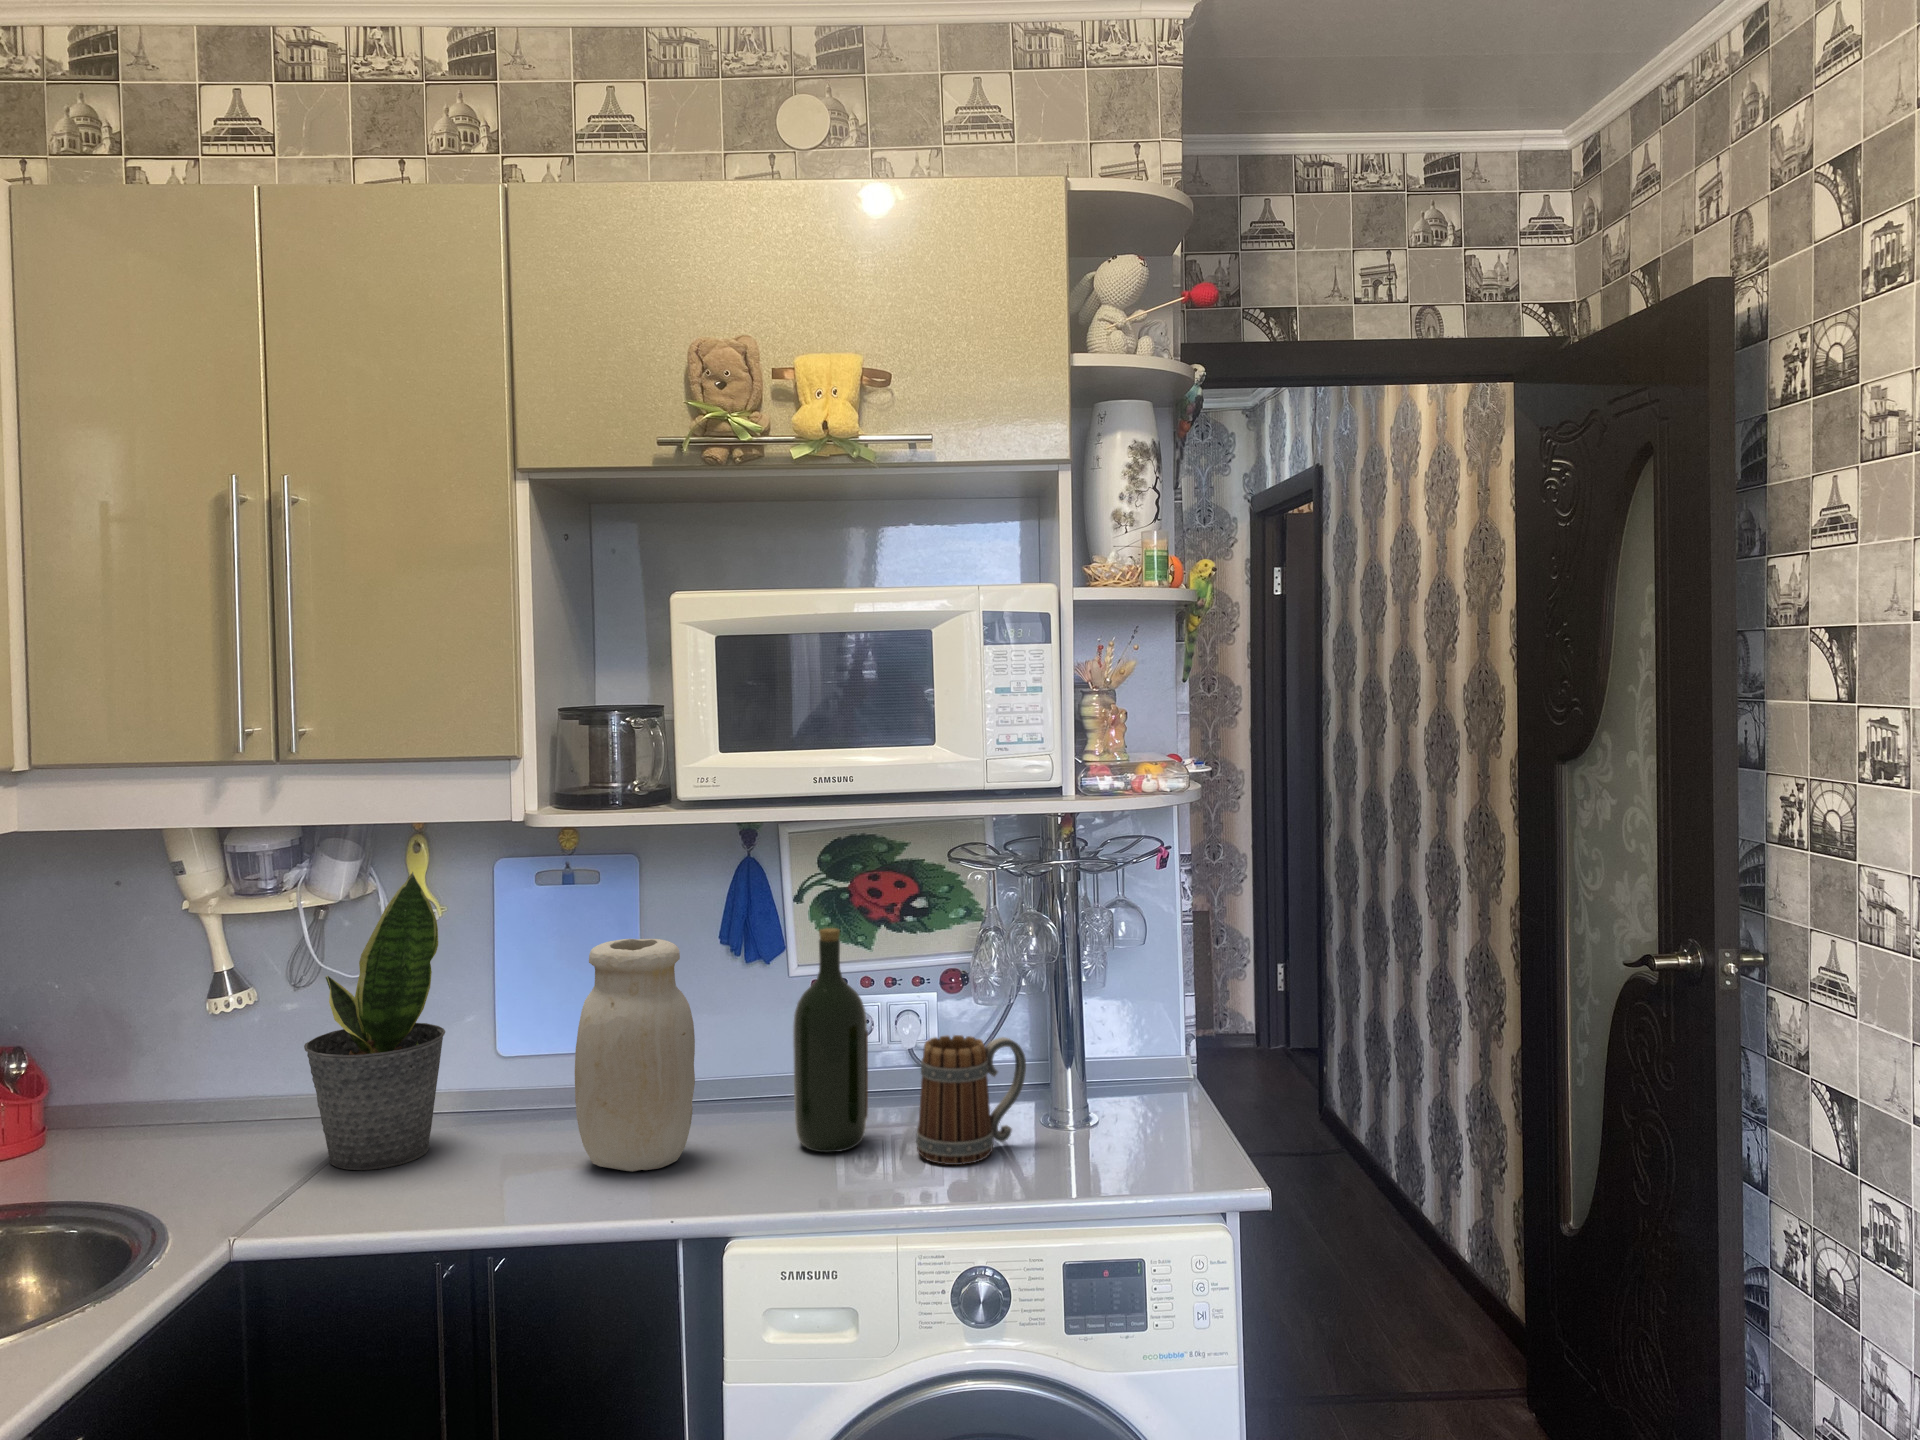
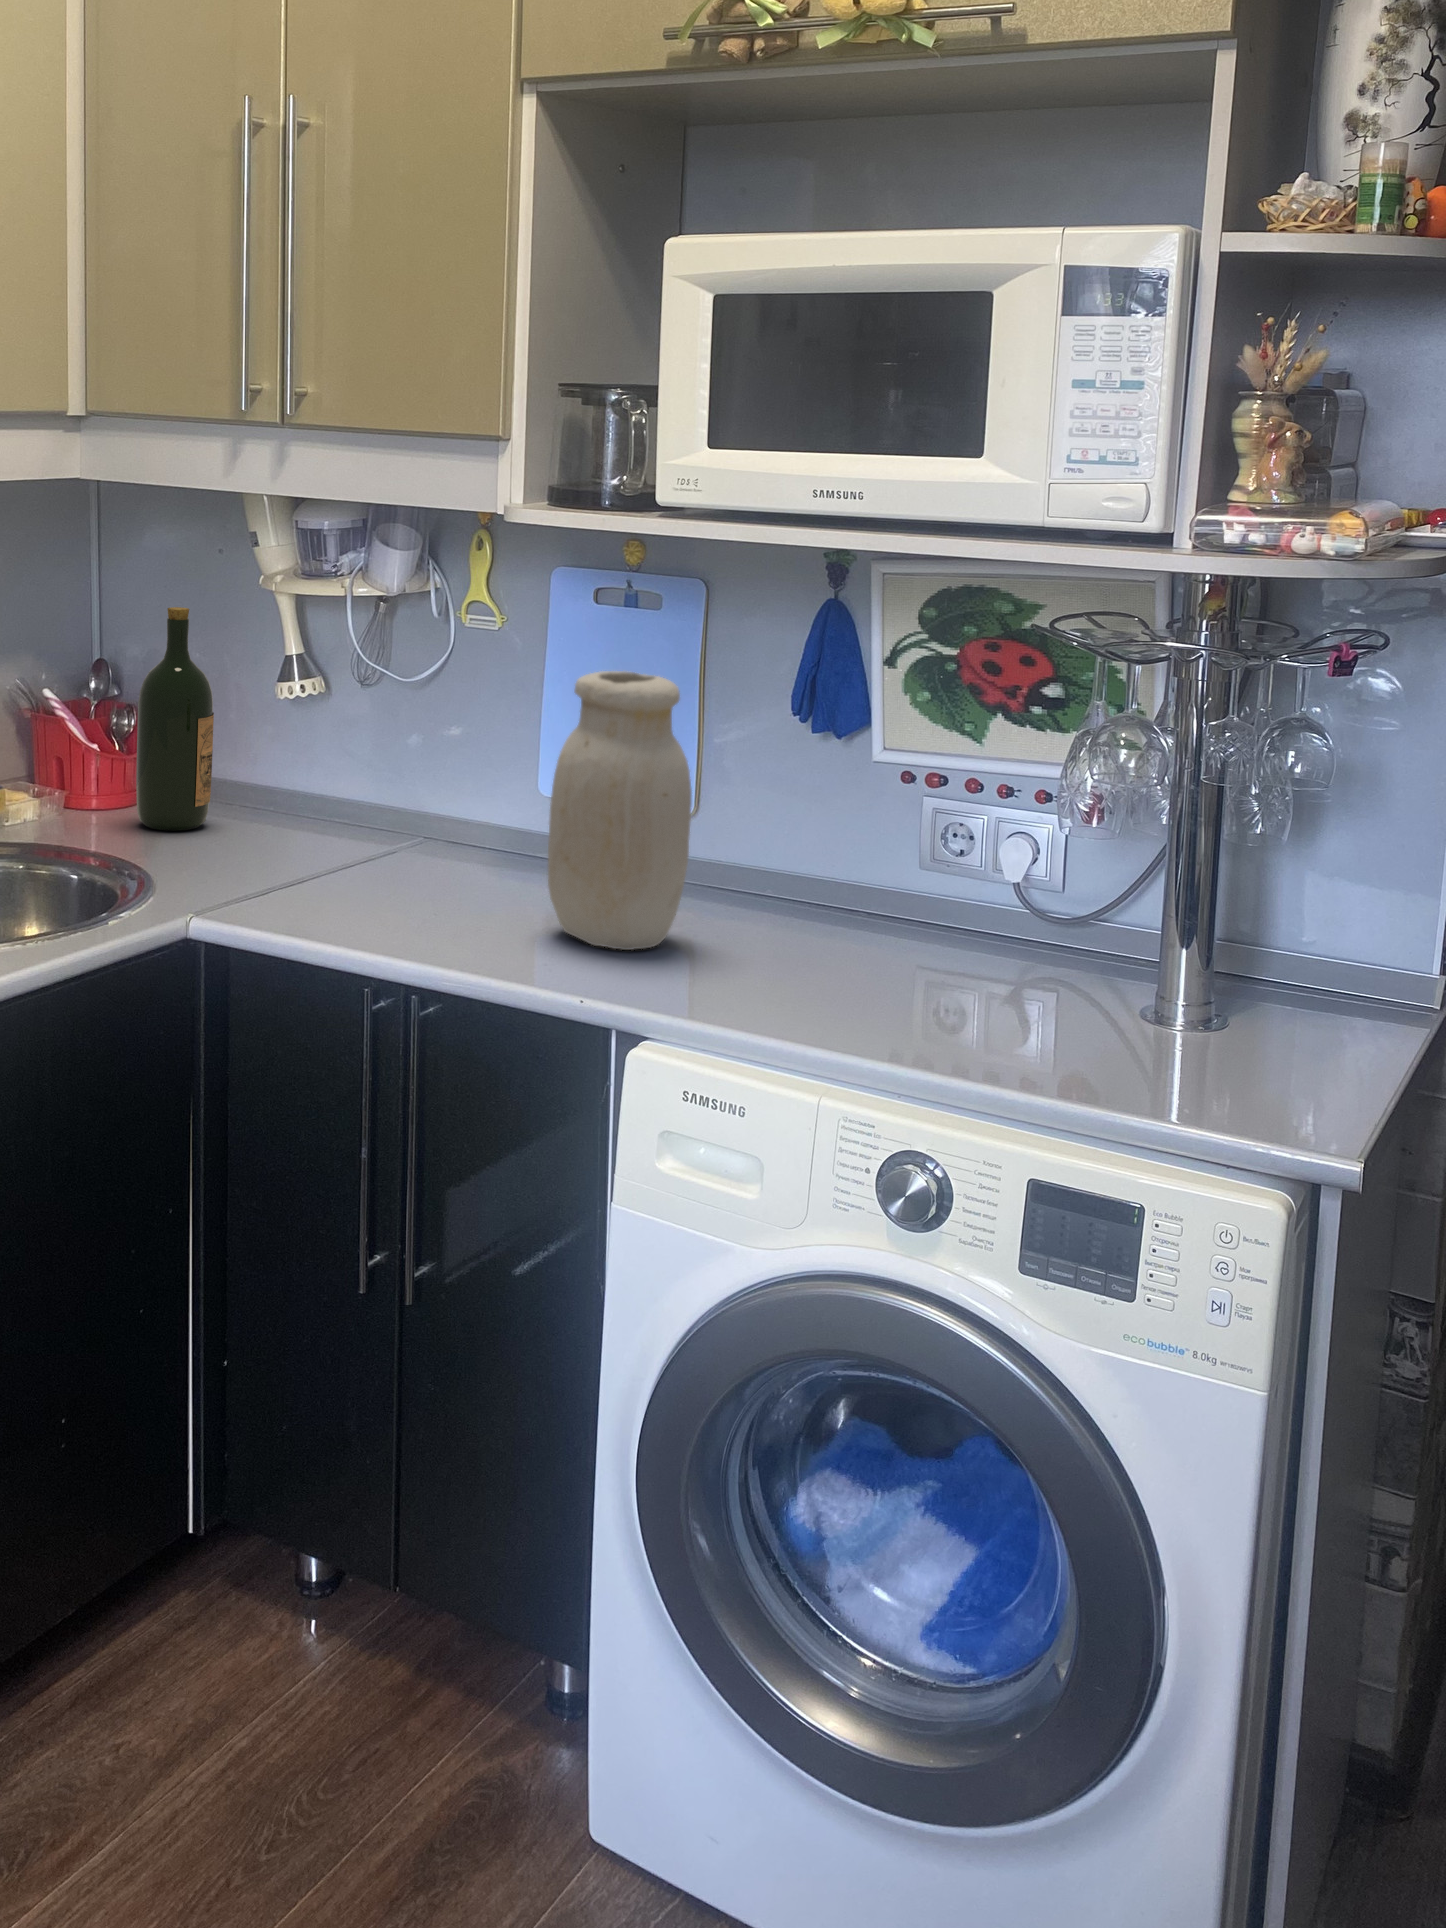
potted plant: present [304,872,445,1170] -> none [315,563,461,887]
wine bottle: present [793,928,868,1152] -> present [136,607,214,831]
mug: present [916,1035,1026,1165] -> none [927,863,1100,1035]

